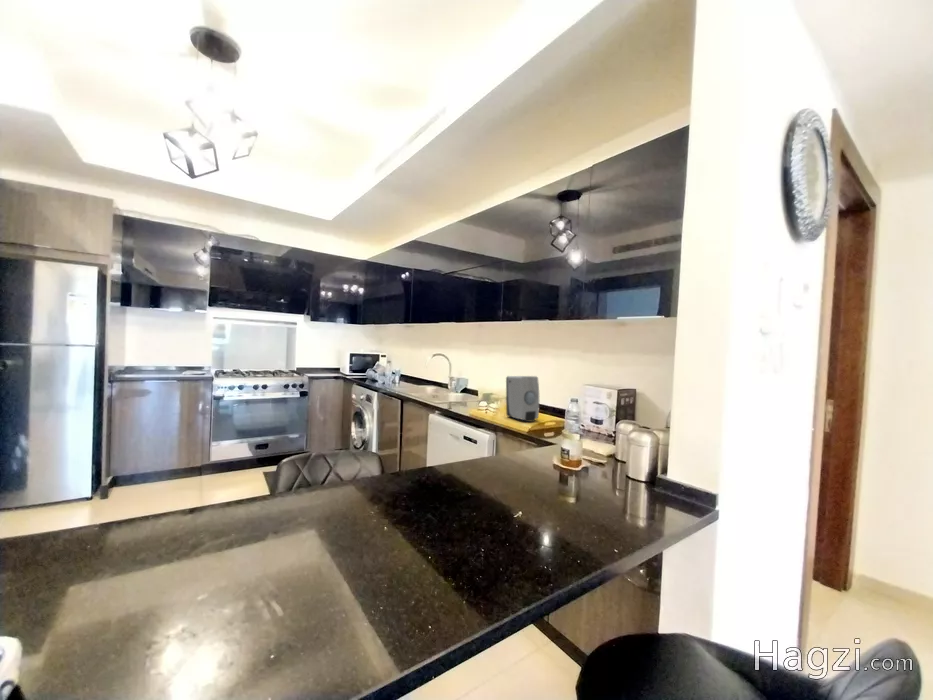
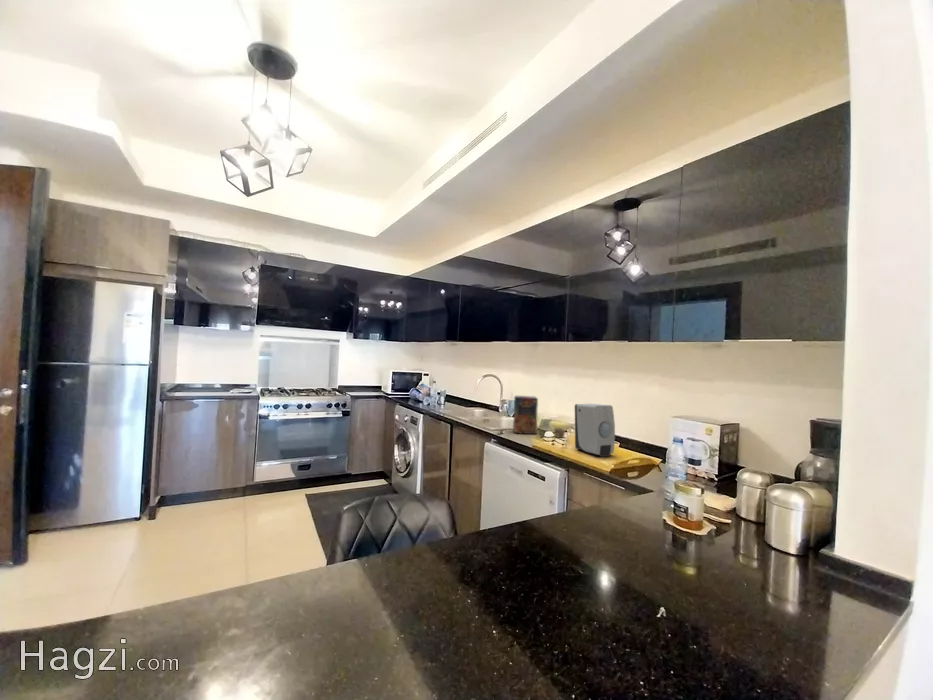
cereal box: none [457,371,502,409] -> present [513,396,565,438]

